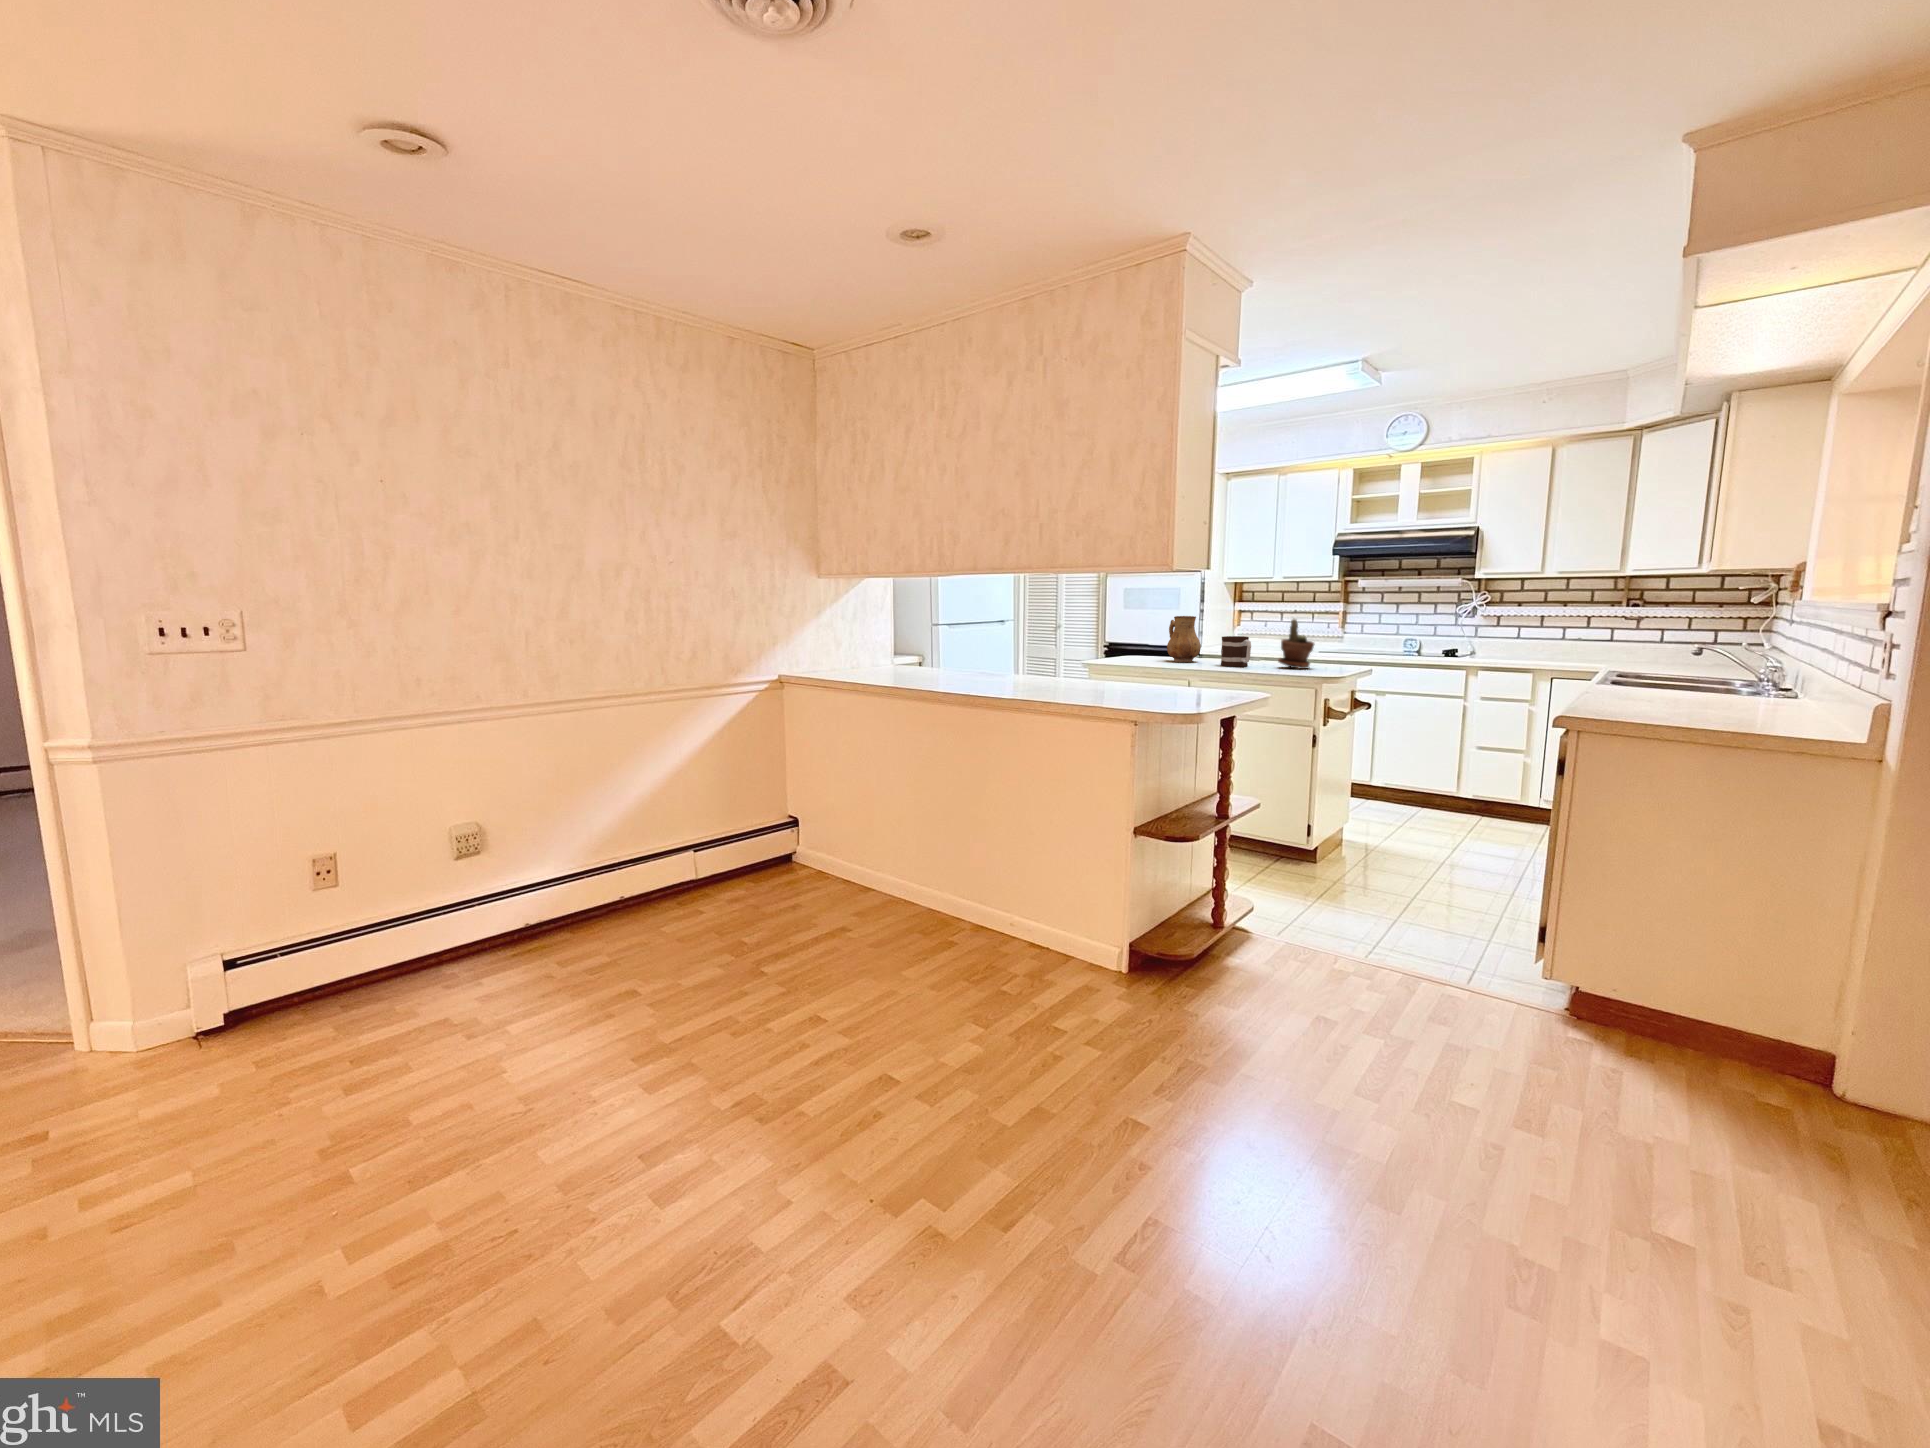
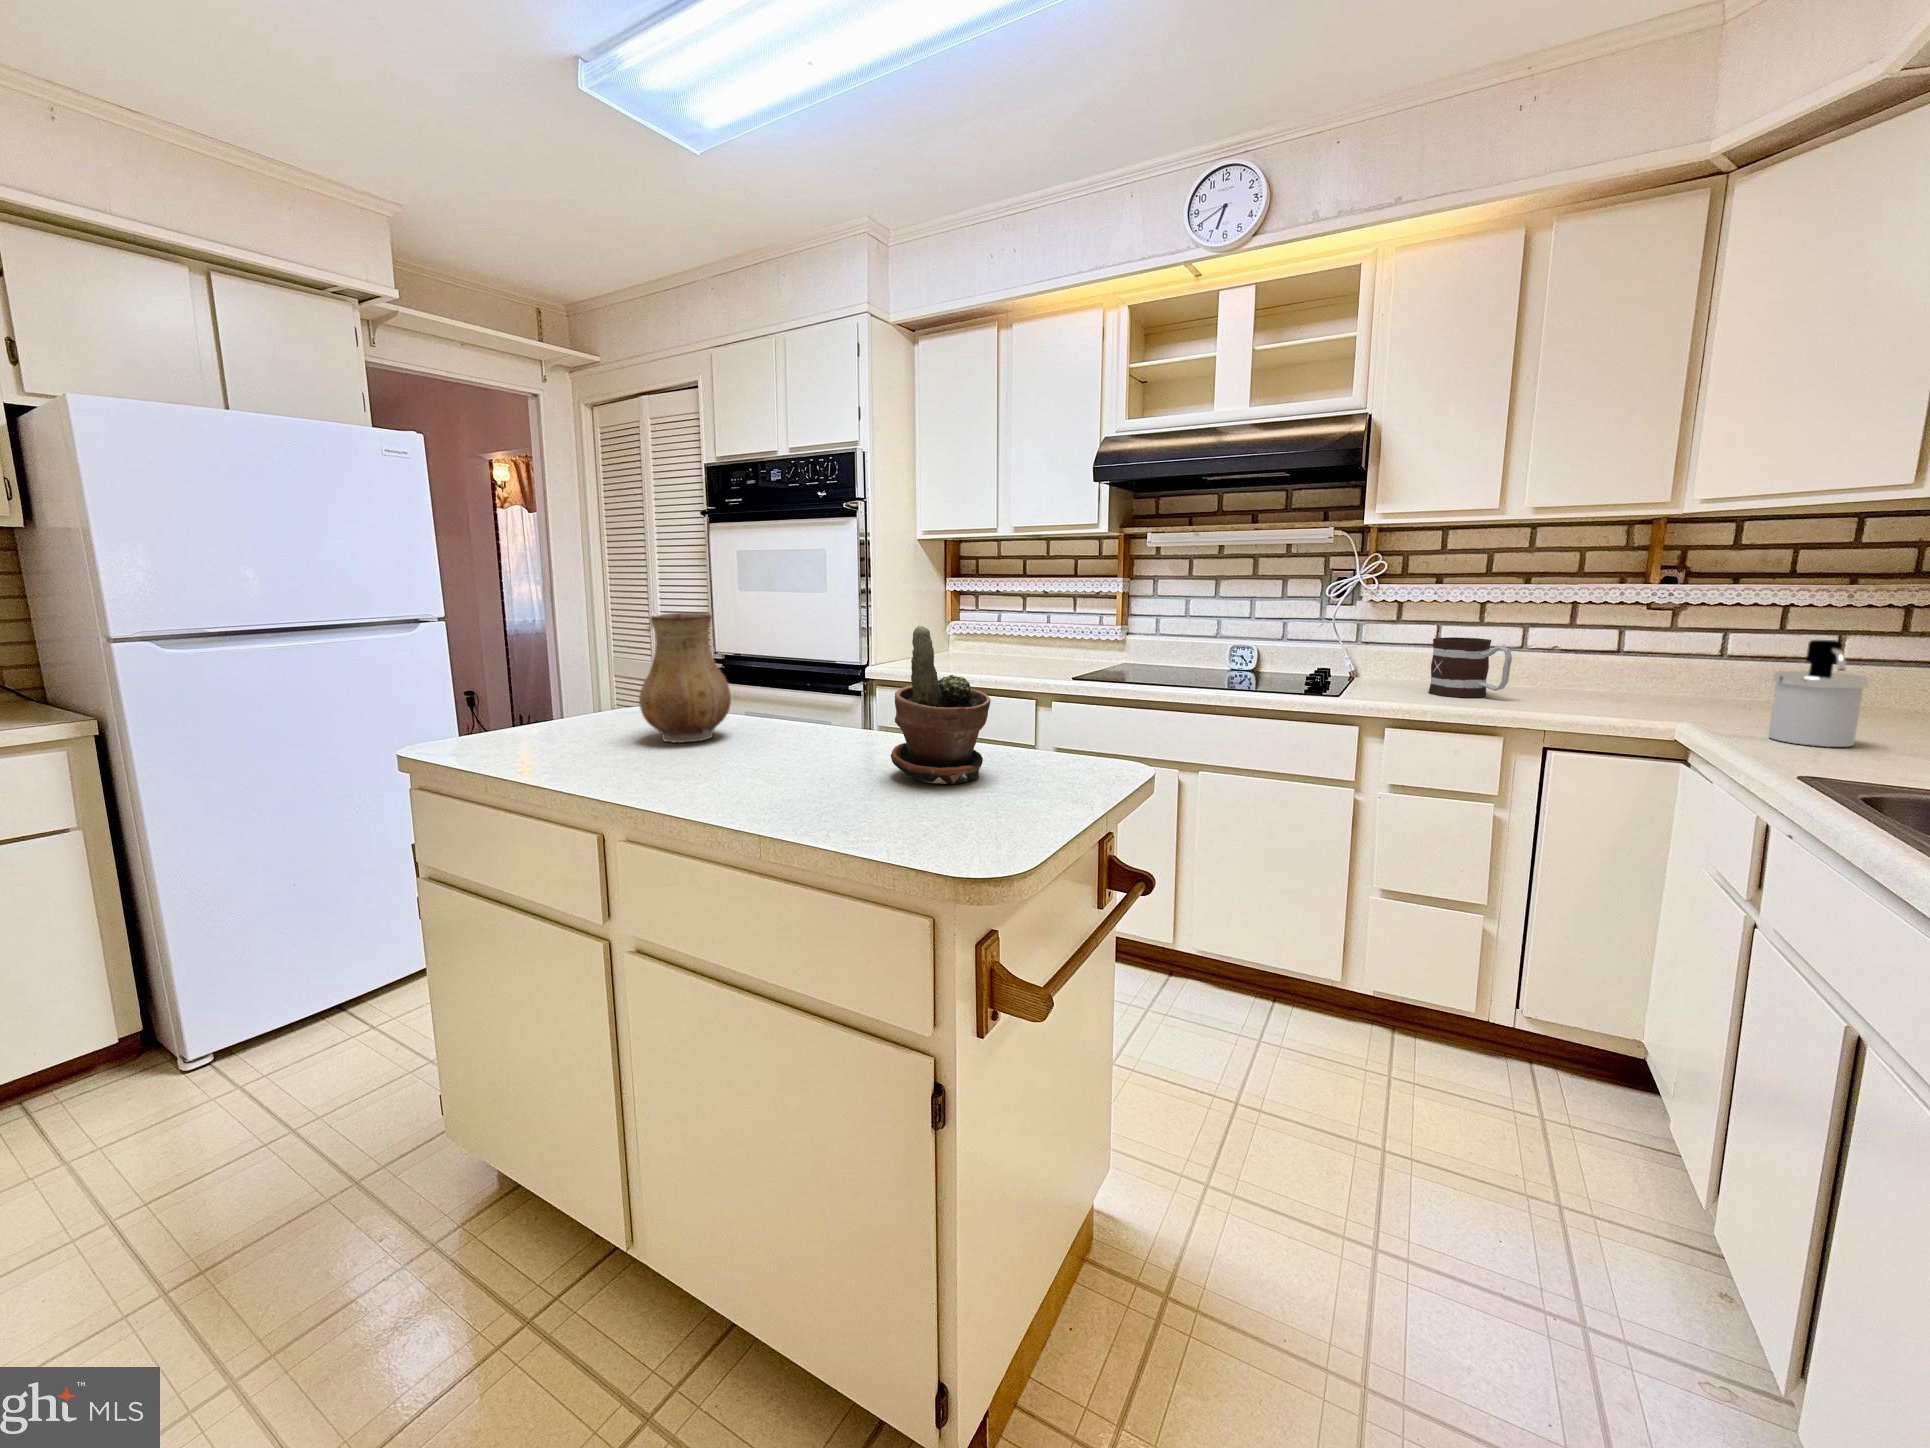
soap dispenser: none [1638,629,1673,670] -> present [1769,640,1868,747]
mug: present [1221,636,1251,667] -> present [1429,637,1512,698]

